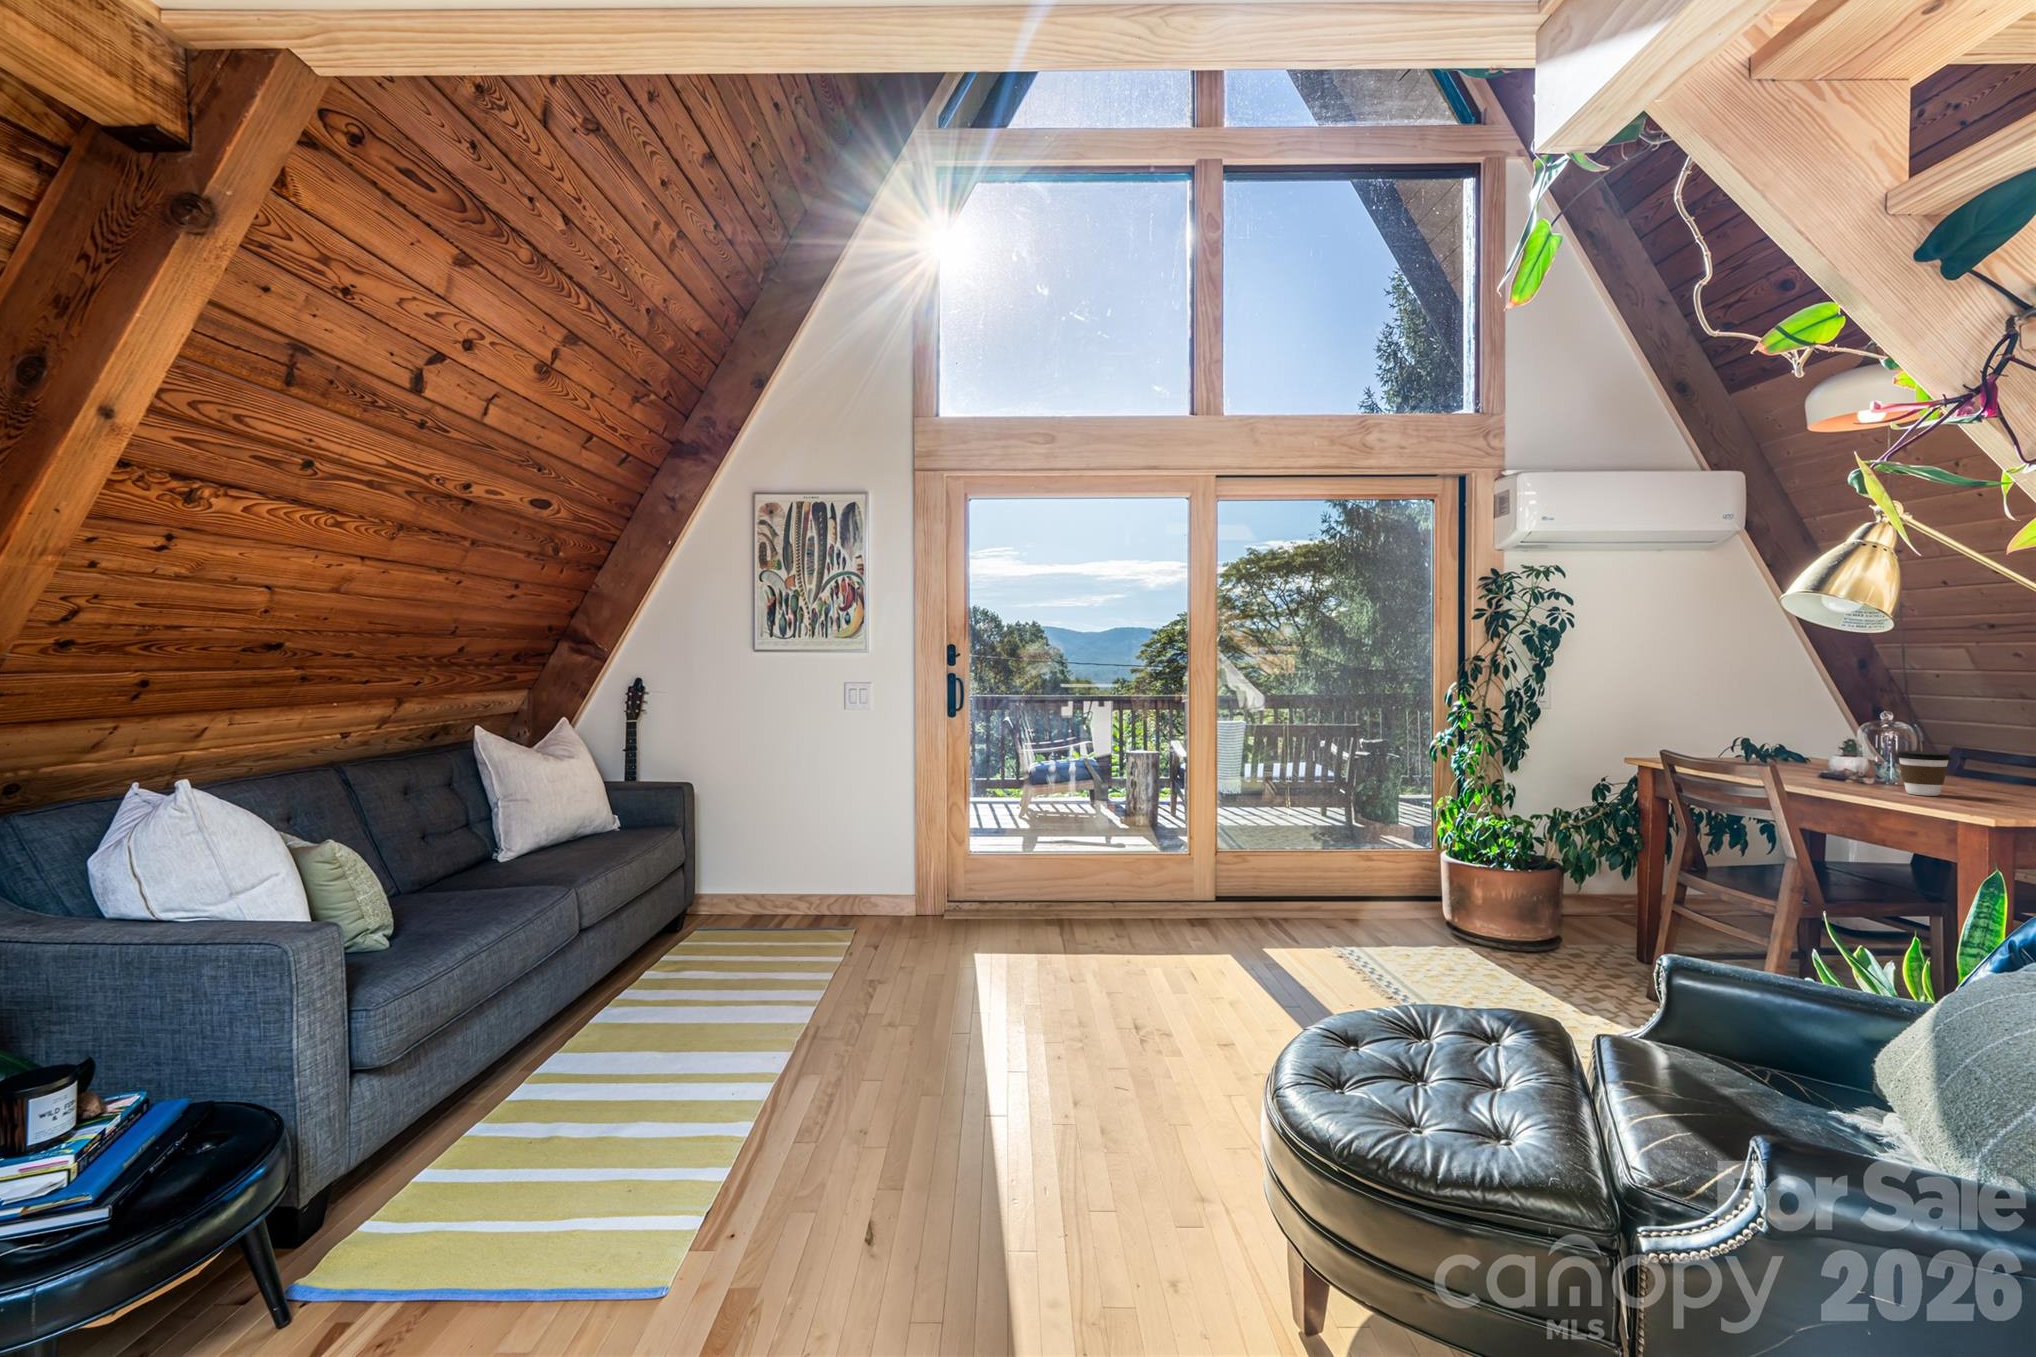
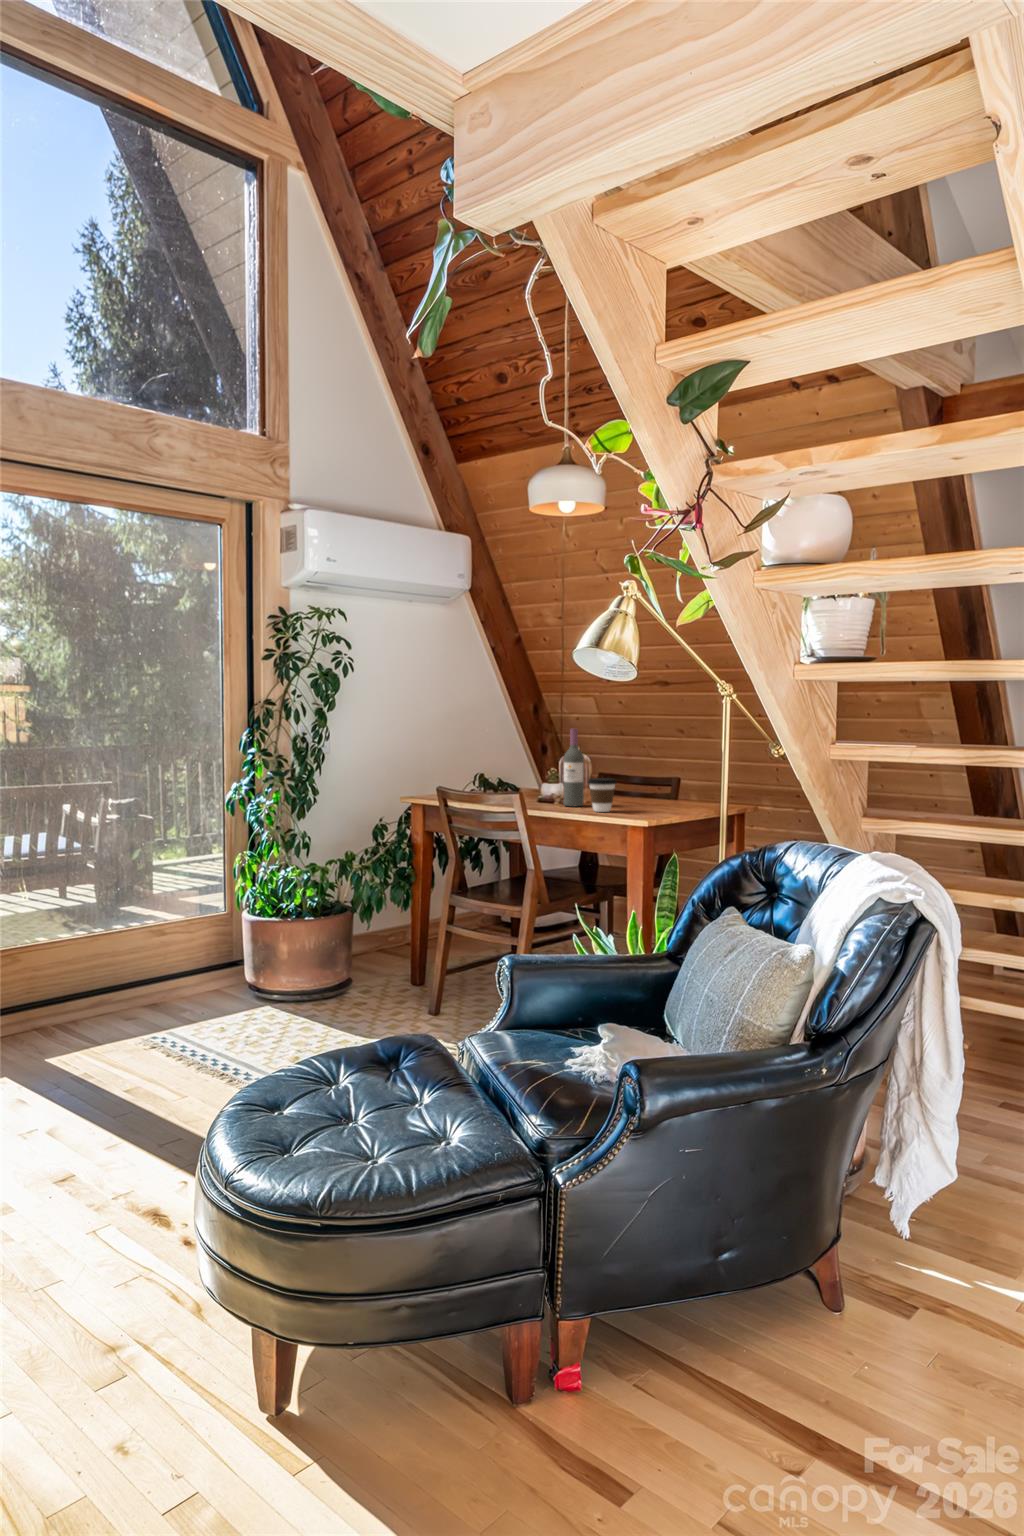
wine bottle: none [1859,687,1895,785] -> present [564,729,584,806]

